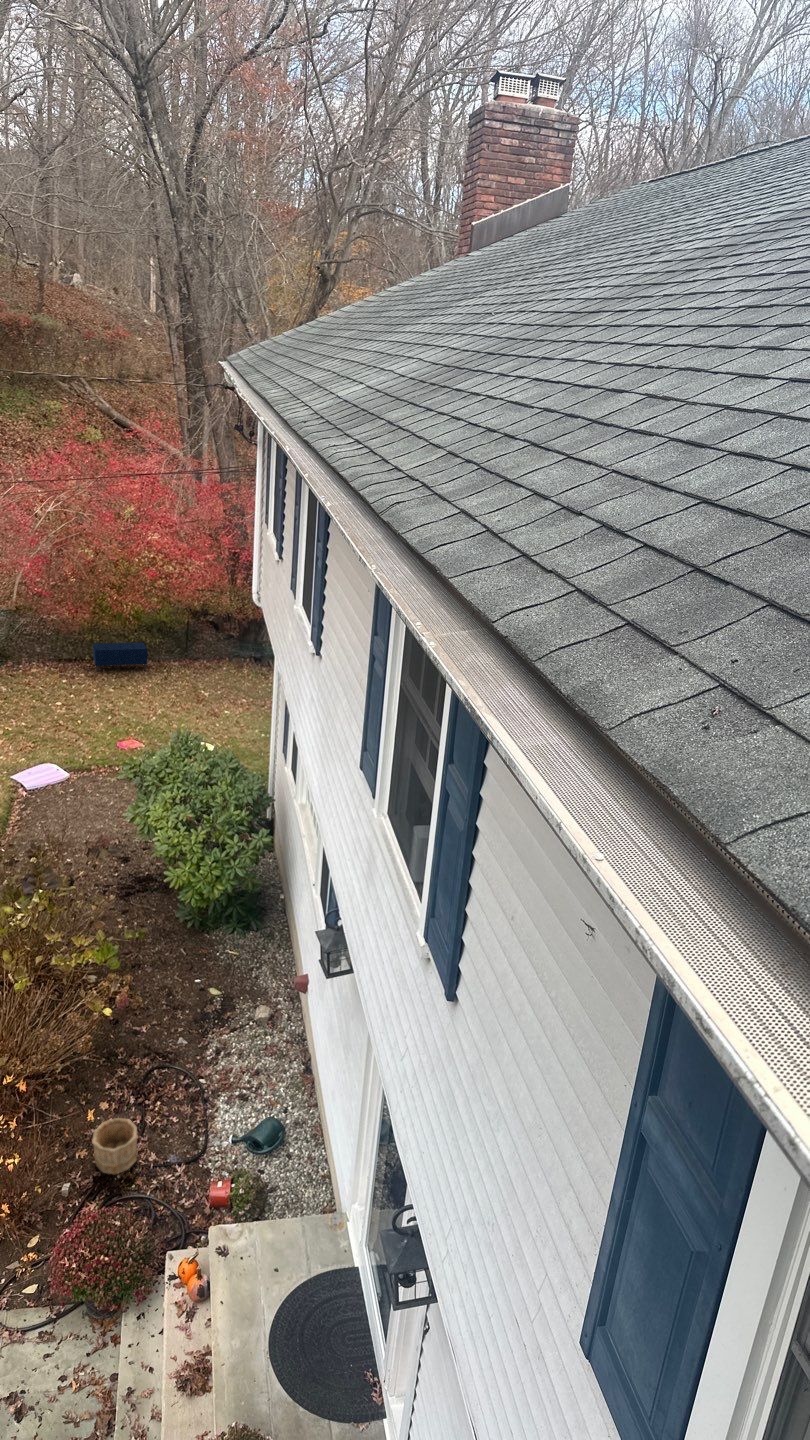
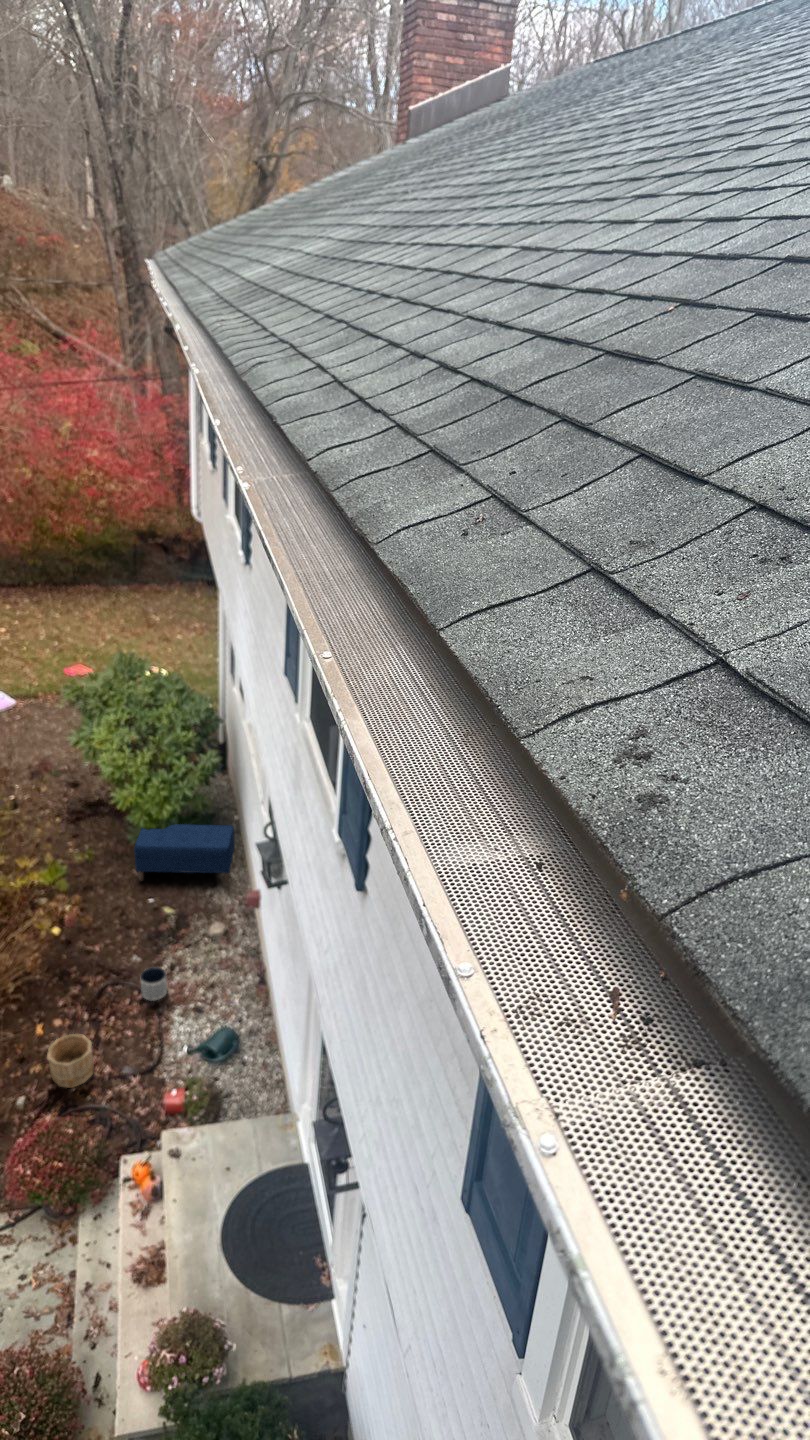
bench: present [93,642,147,672] -> present [134,824,235,883]
planter: none [185,1050,210,1085] -> present [141,967,167,1001]

